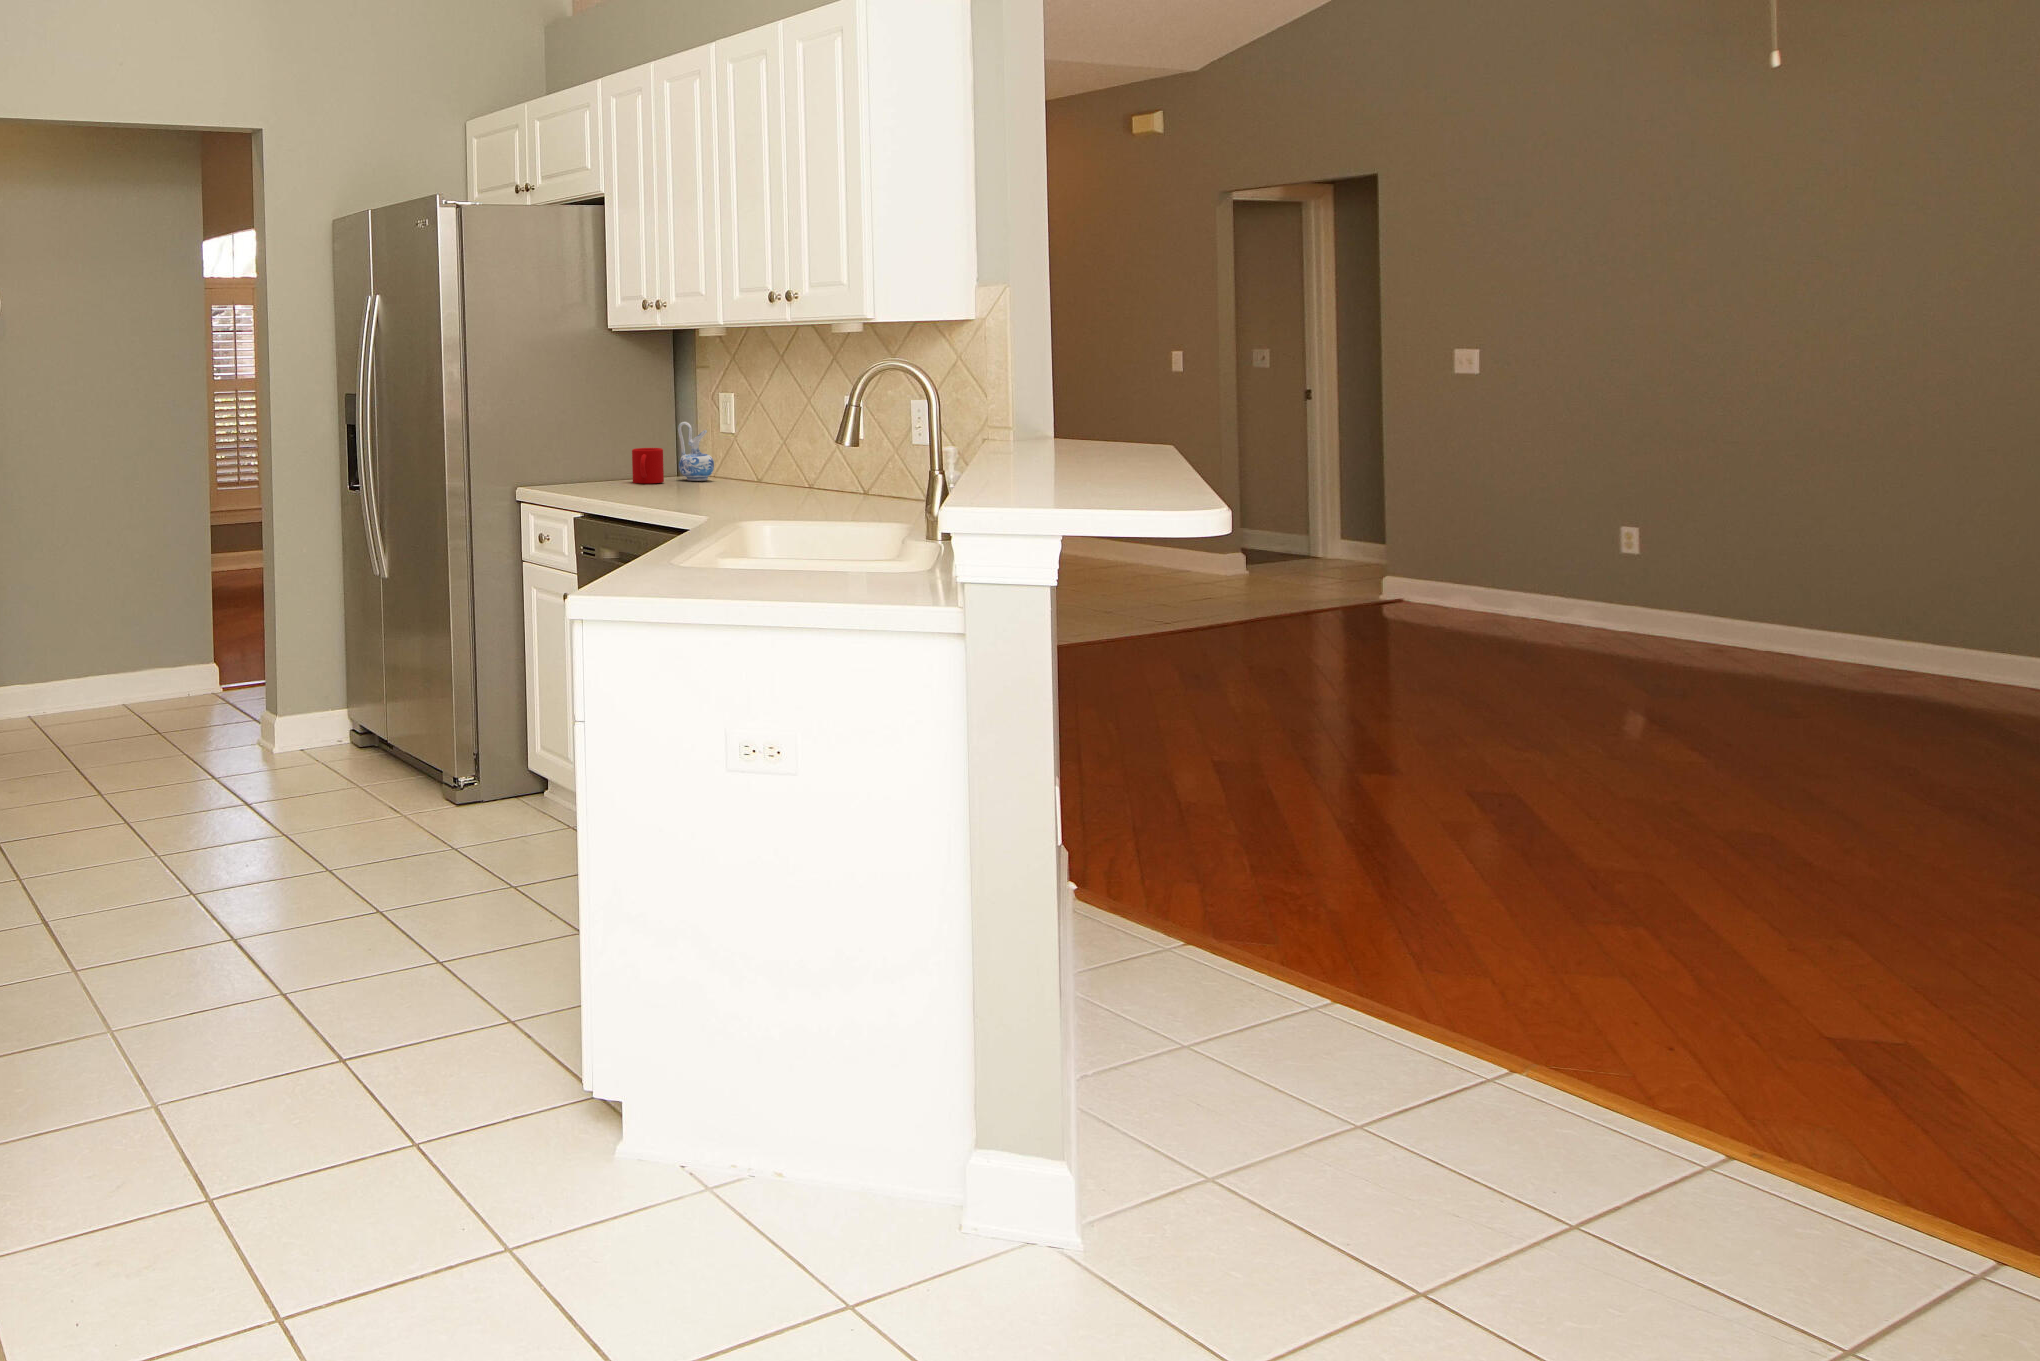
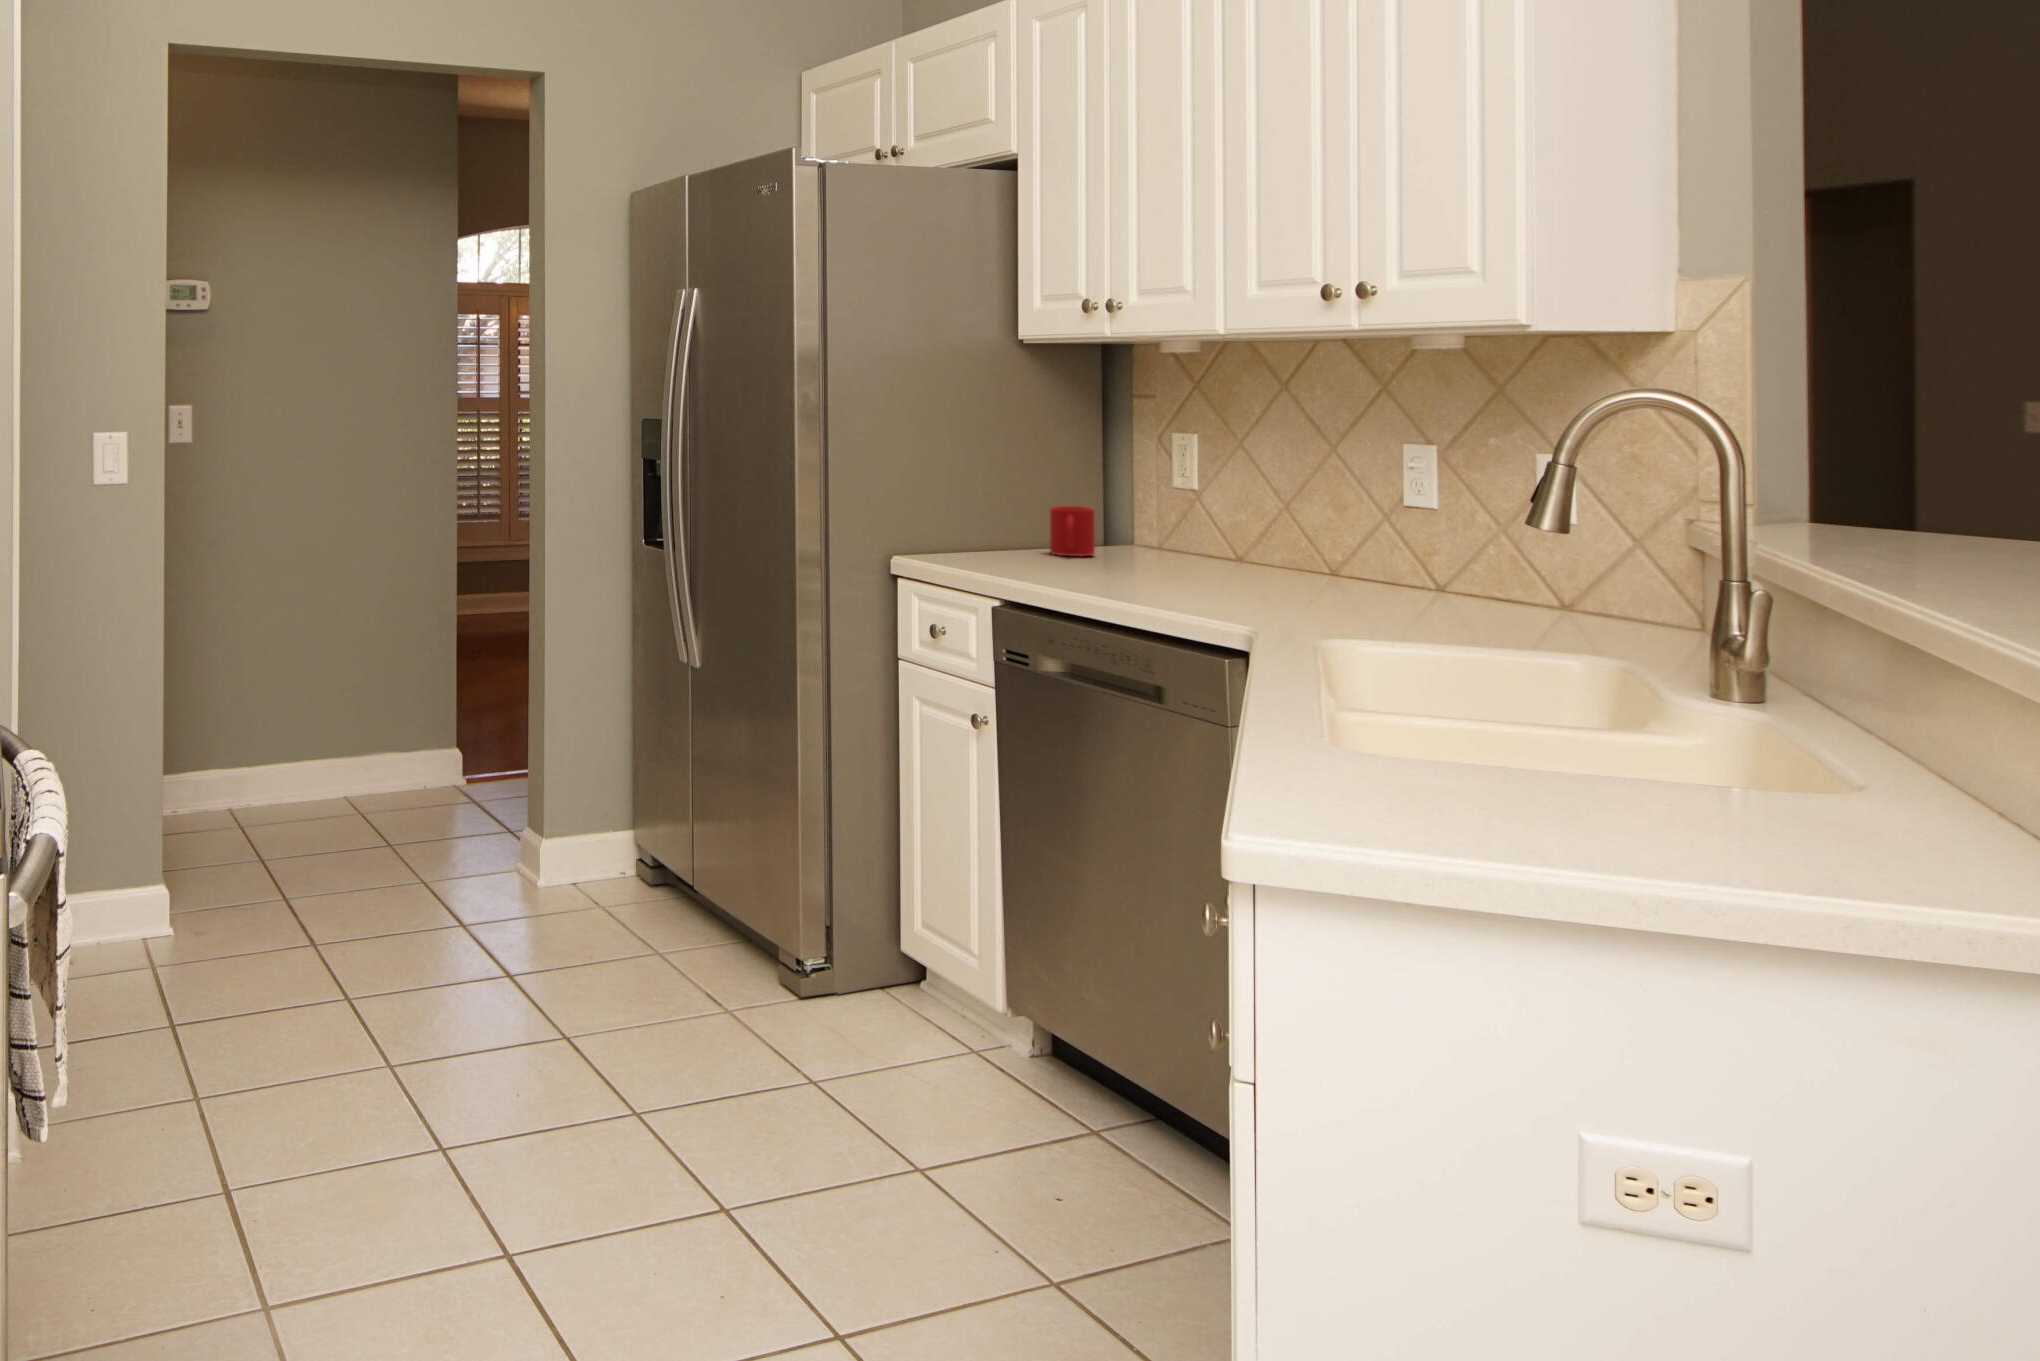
ceramic pitcher: present [678,422,714,481] -> none [1108,471,1159,554]

